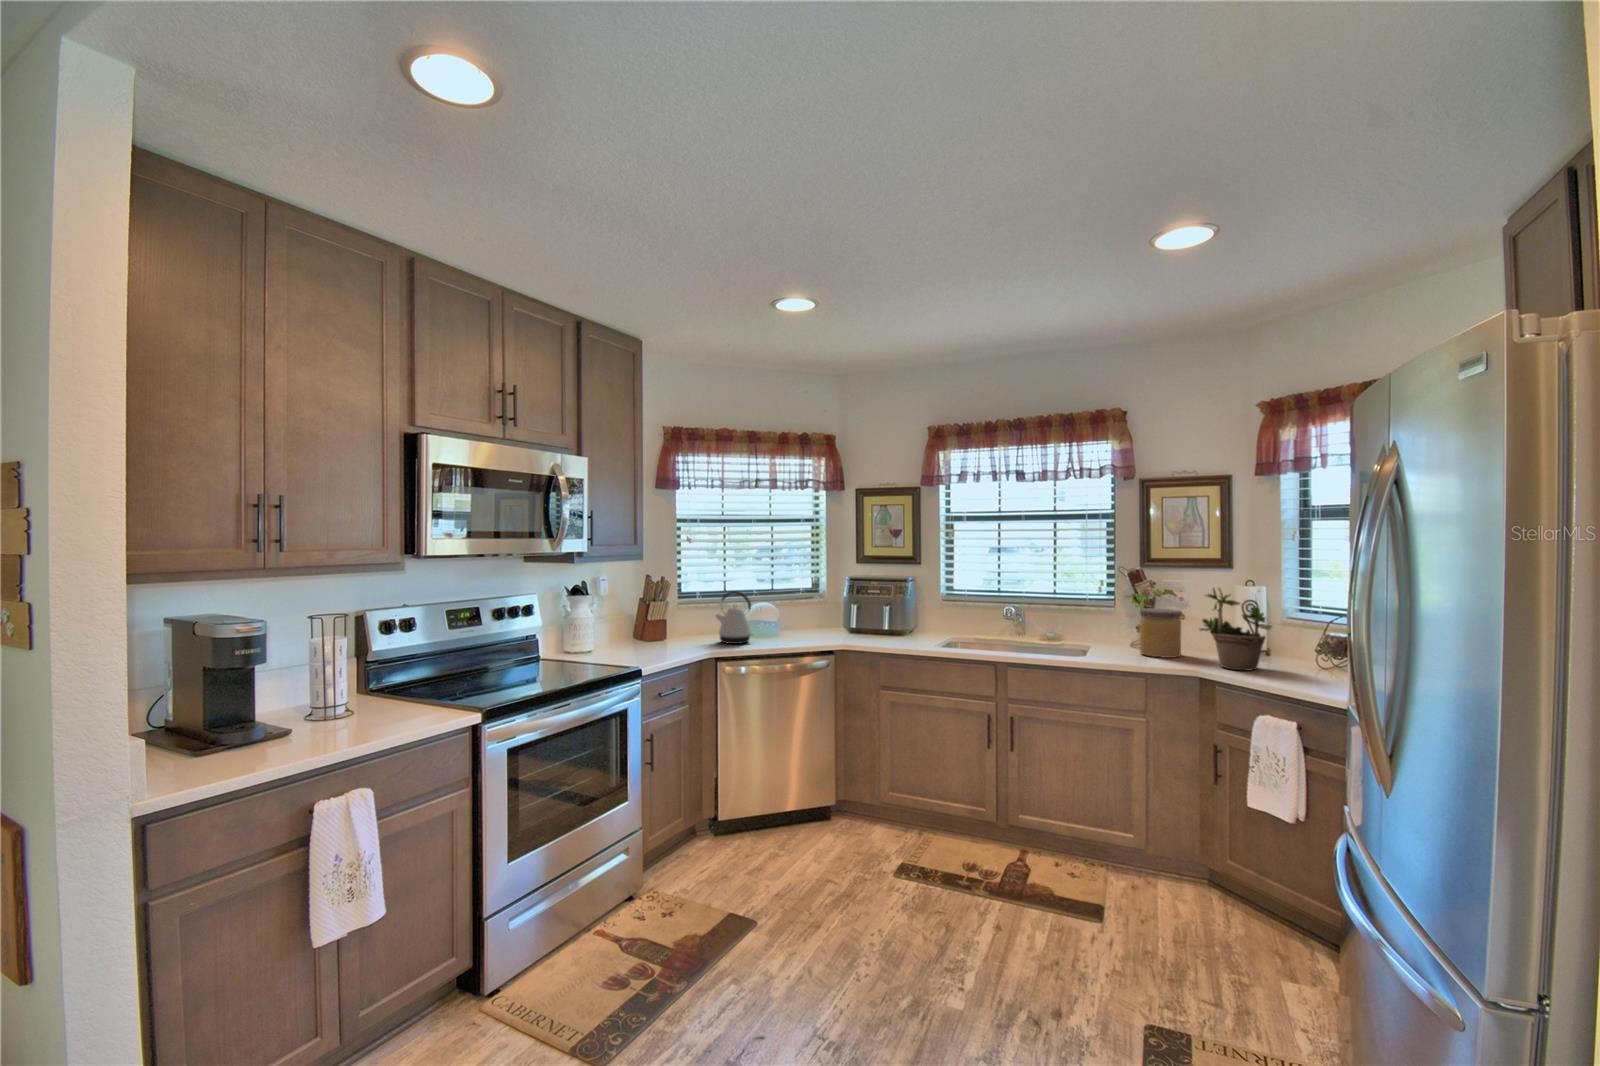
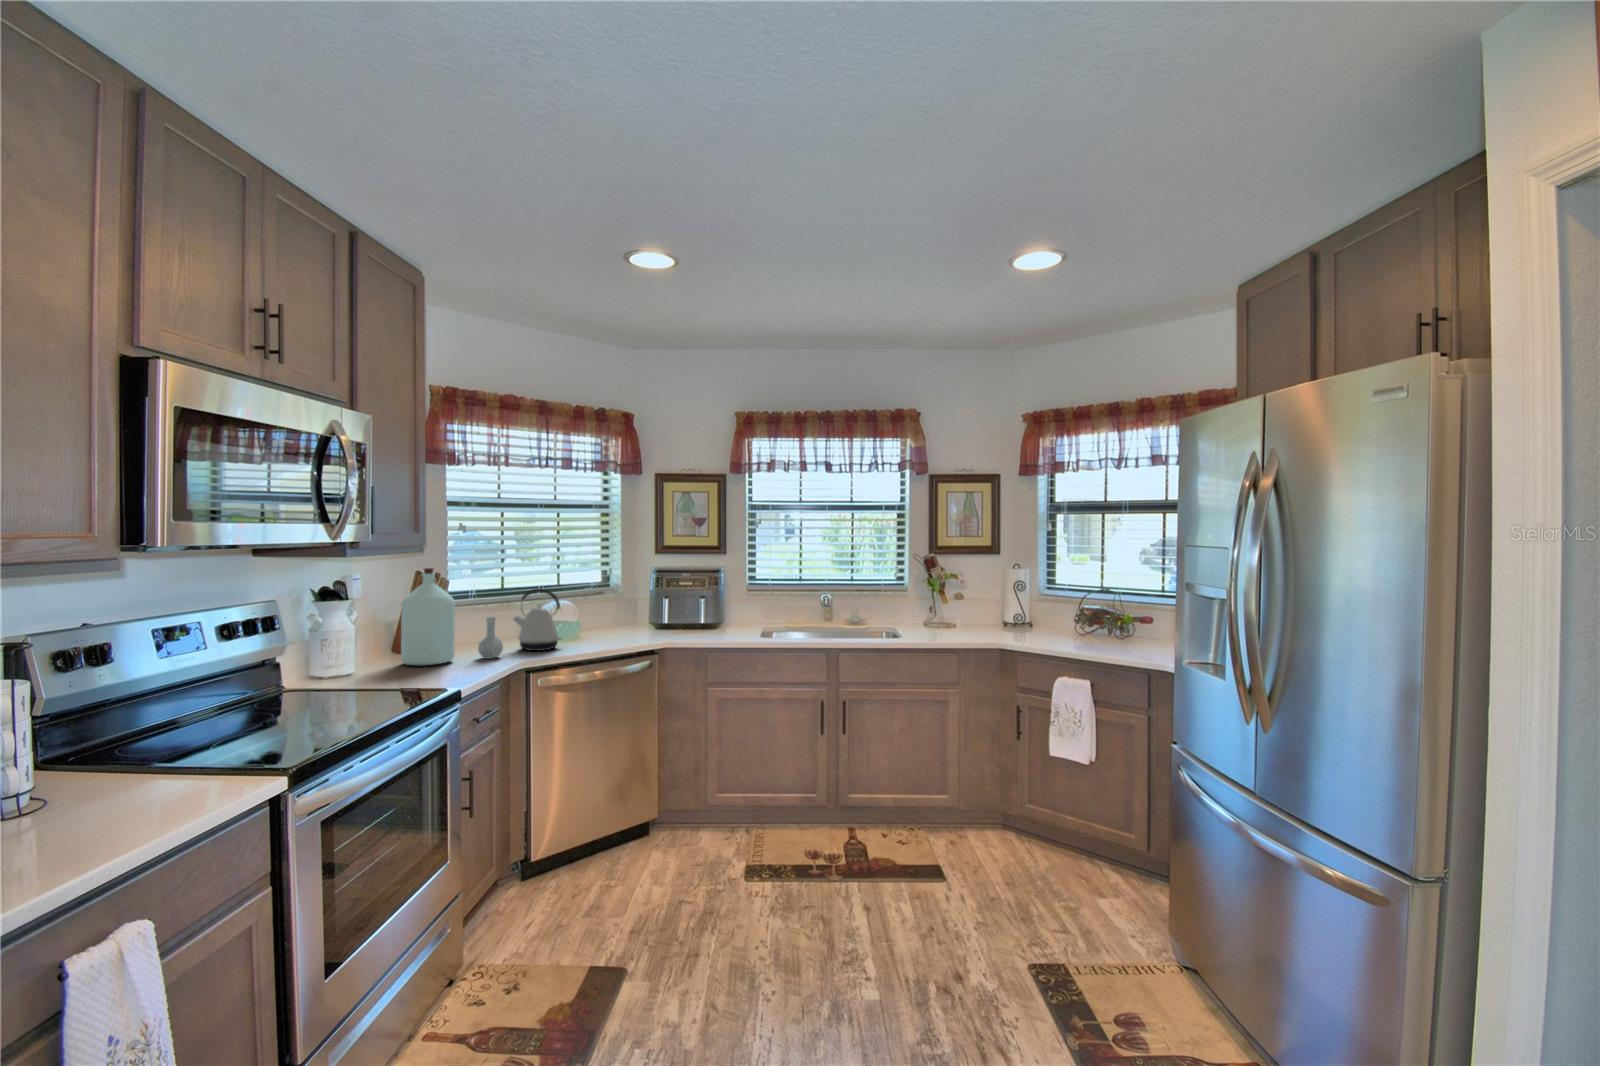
bottle: none [625,572,701,649] -> present [401,568,503,665]
potted plant: present [1199,588,1272,670] -> none [998,563,1056,641]
jar: present [1140,608,1181,658] -> none [940,591,975,634]

